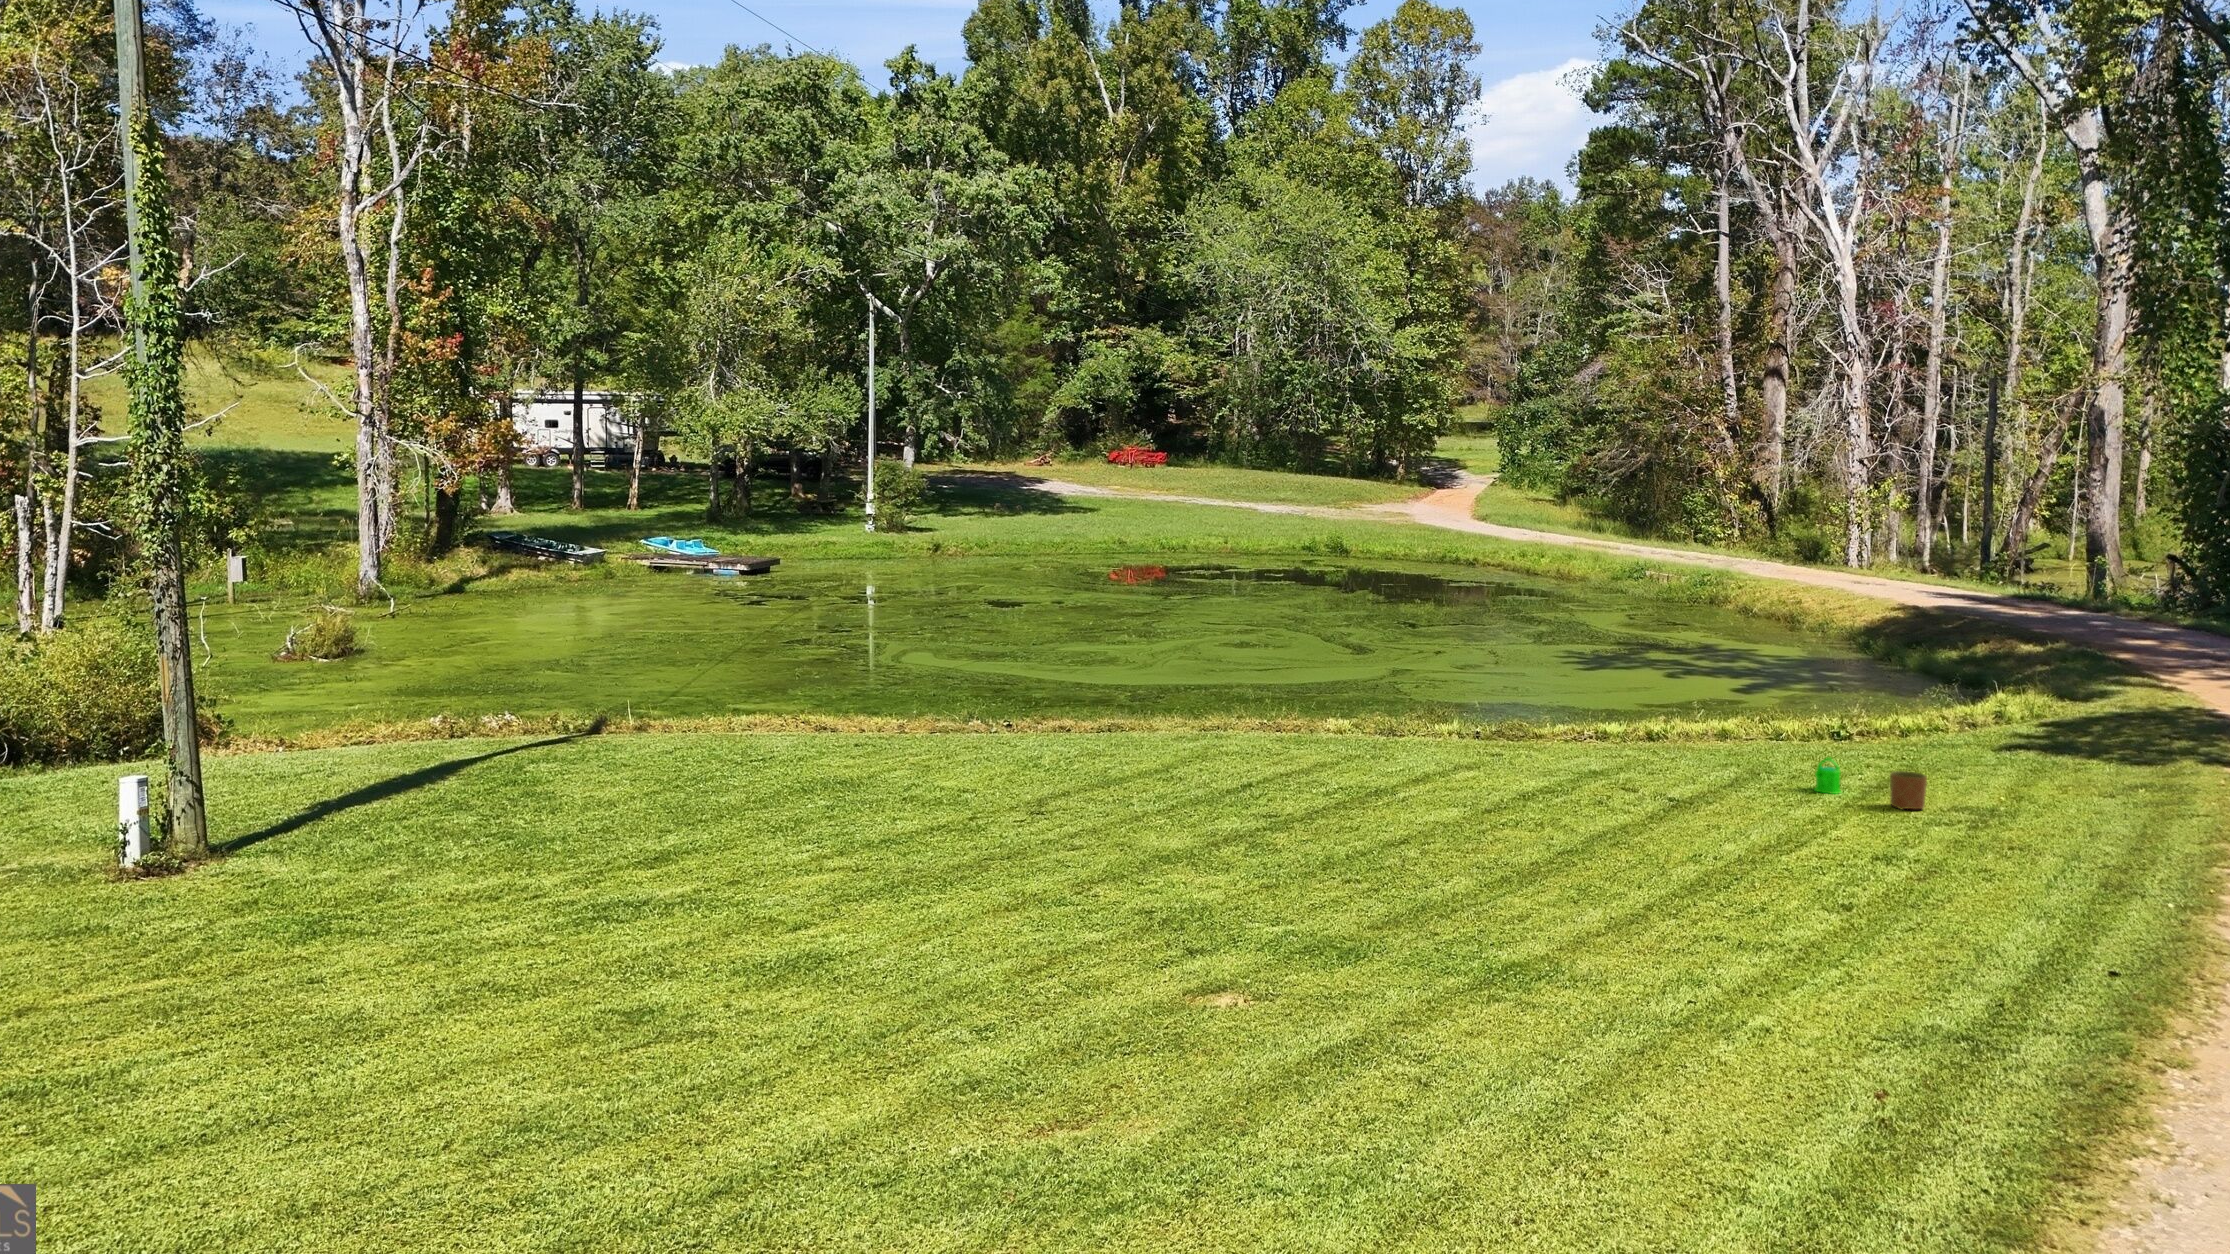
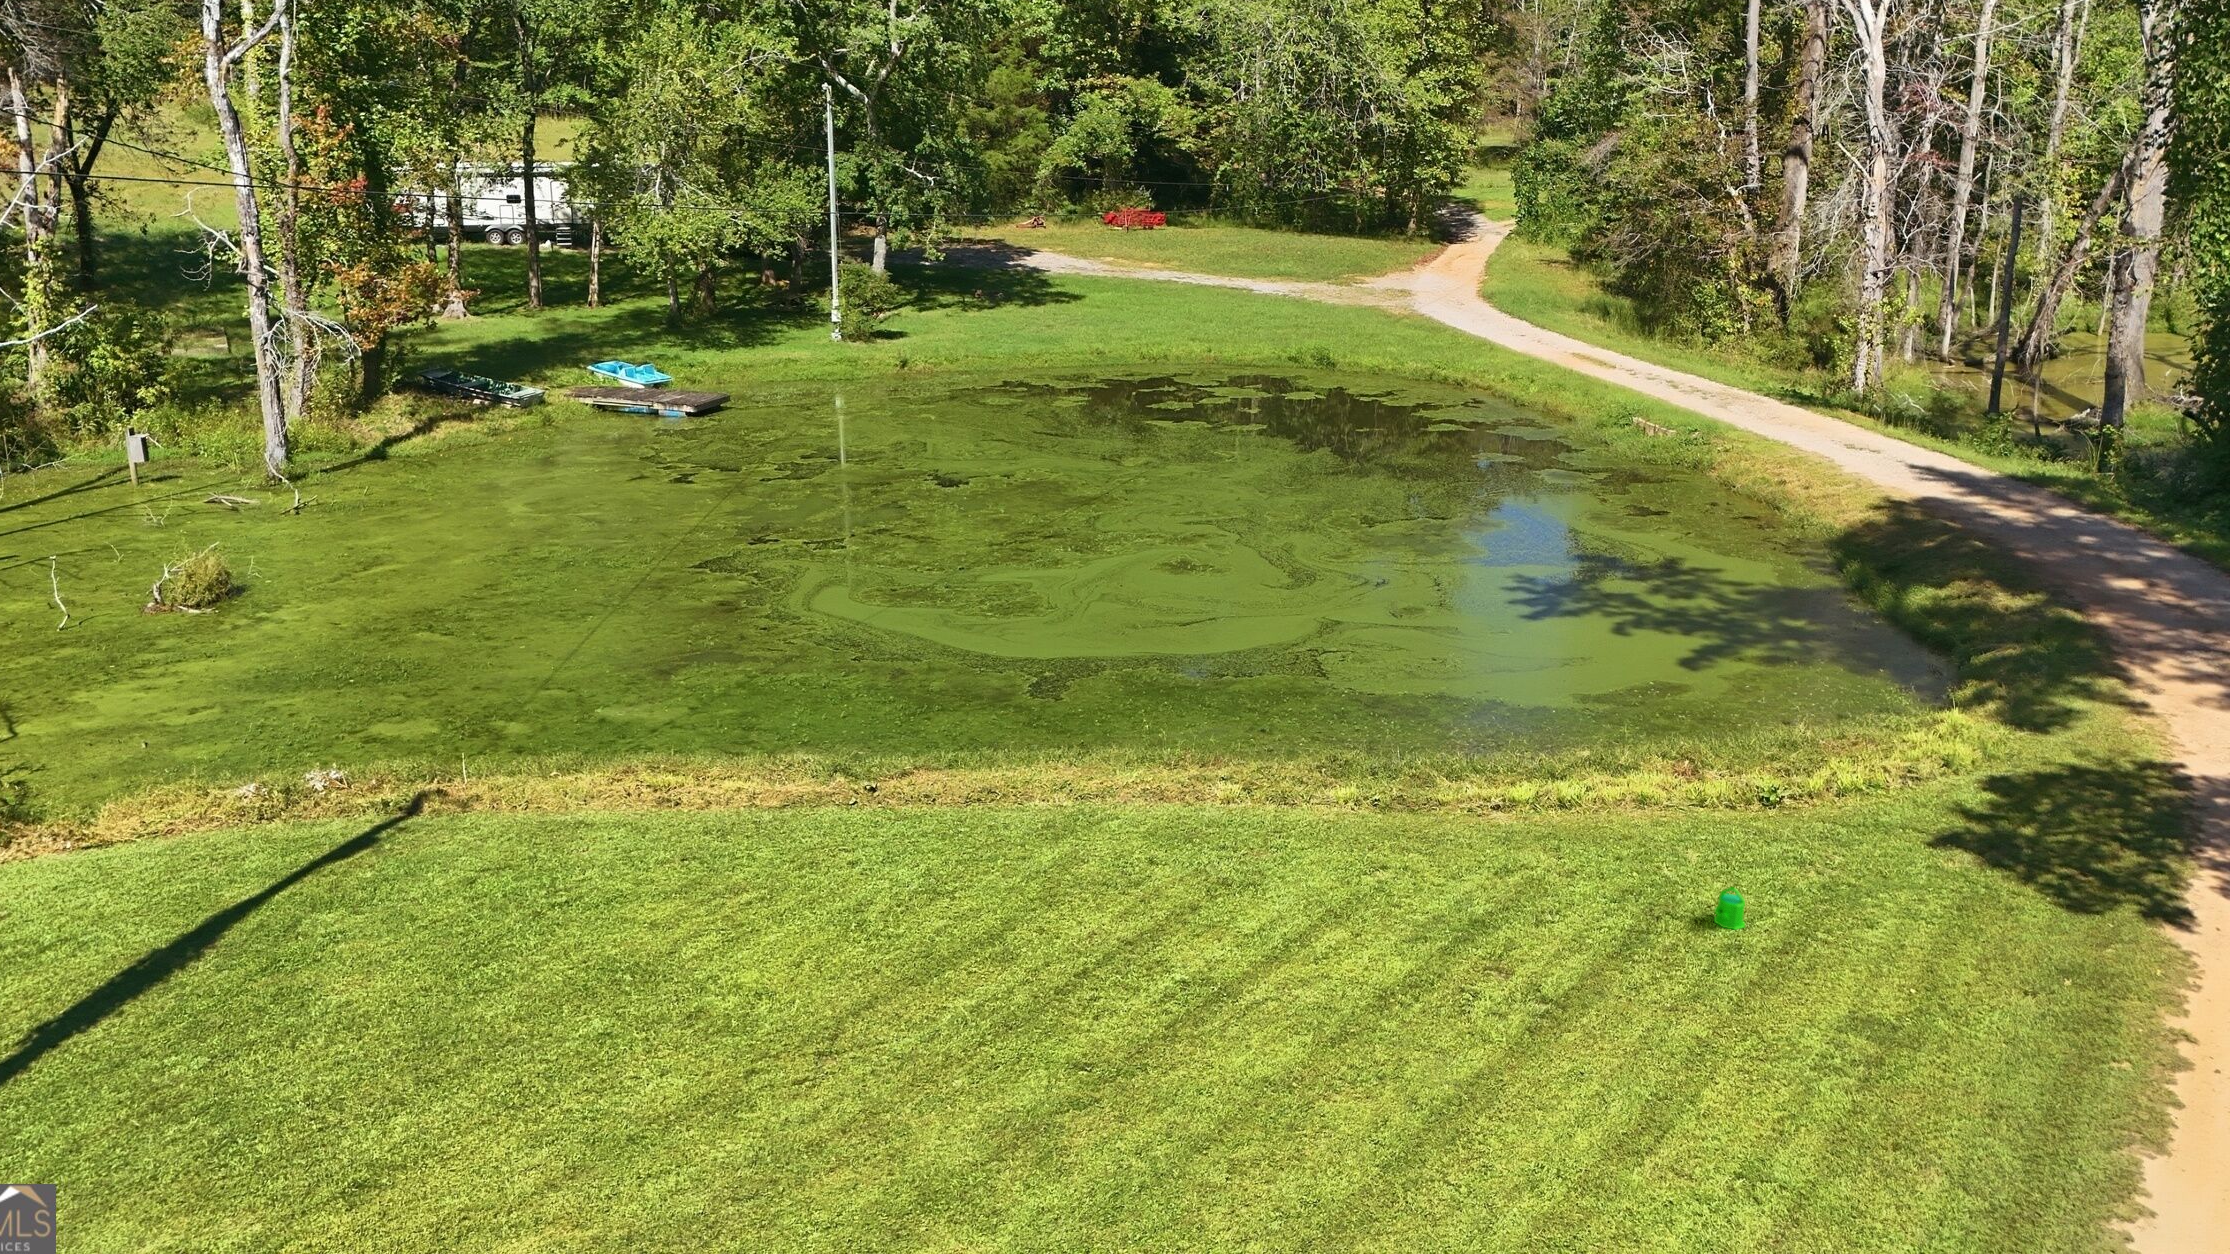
planter: present [1890,771,1927,809] -> none [1794,921,1838,972]

